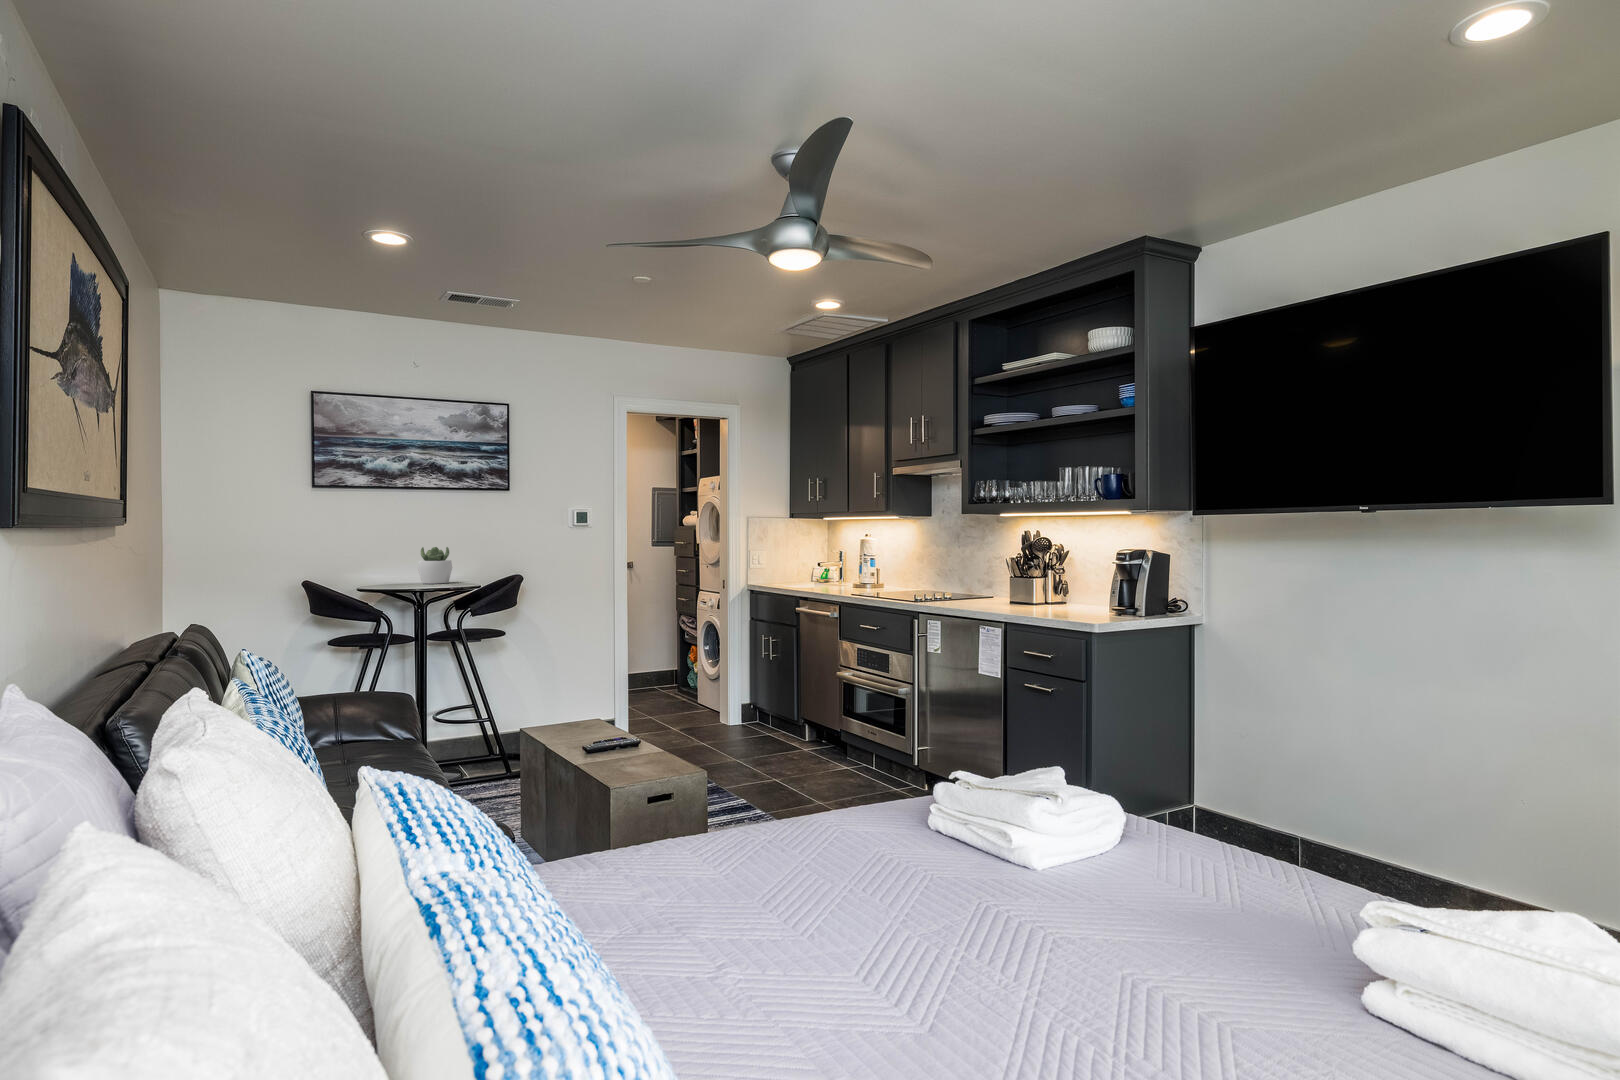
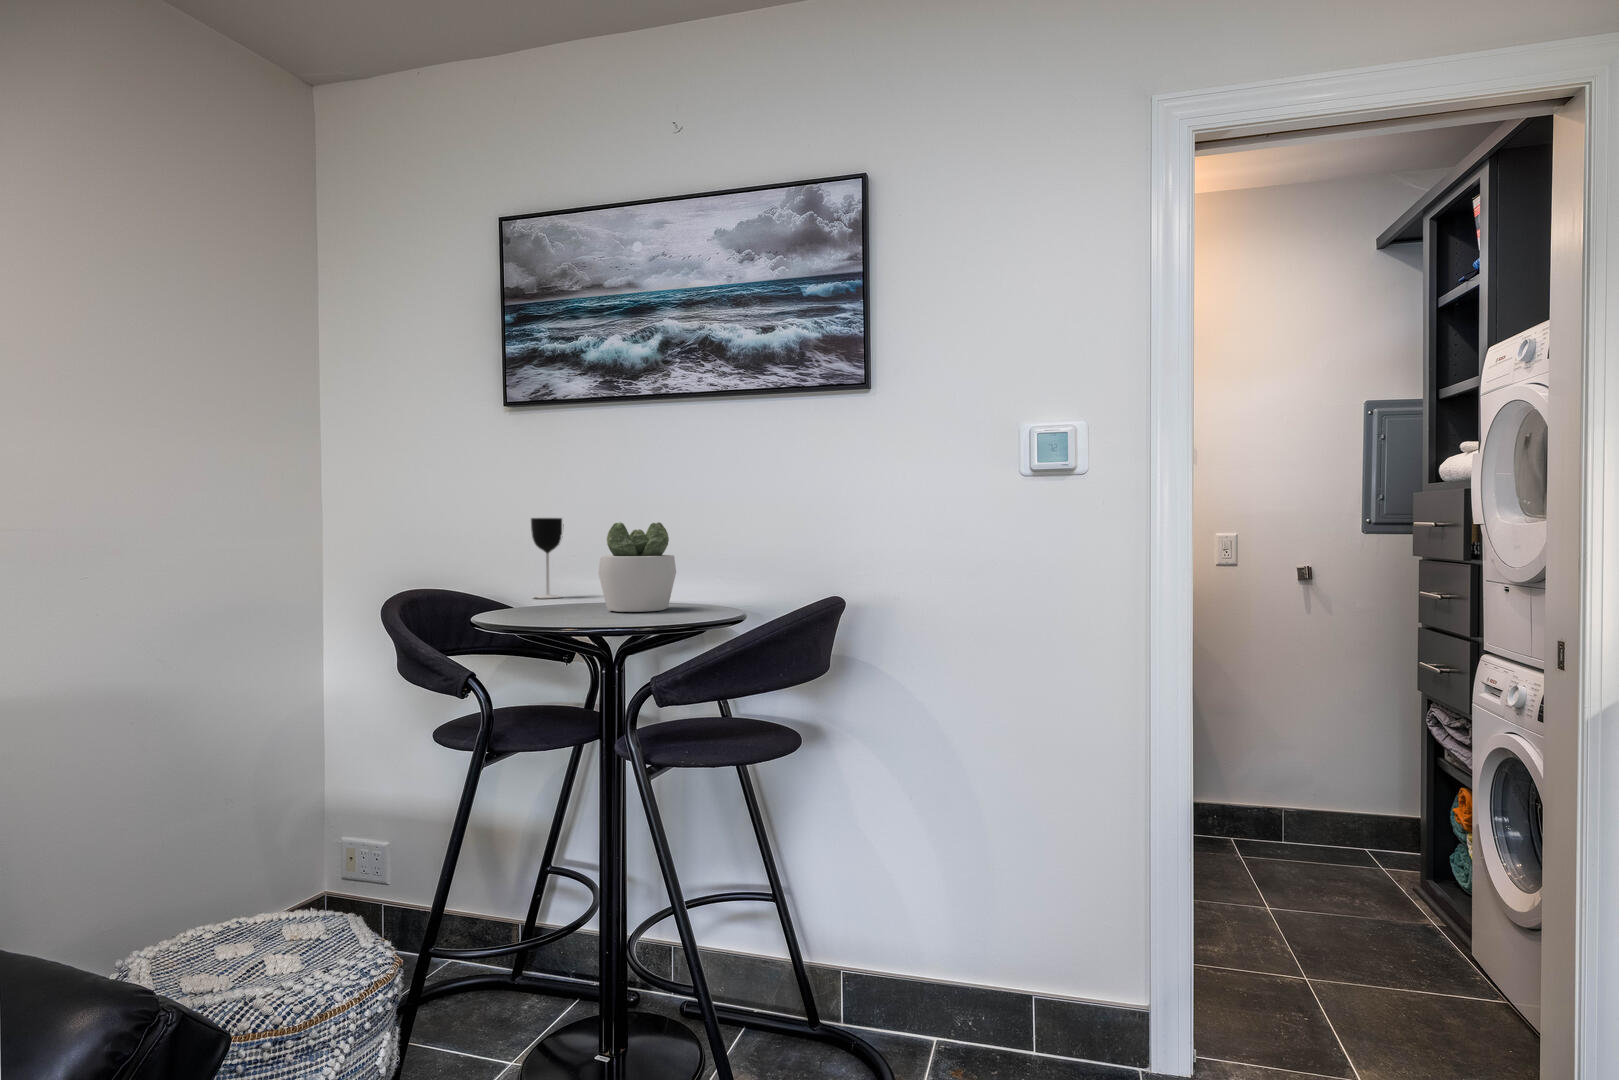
wine glass: none [330,544,348,584] -> present [531,518,564,598]

